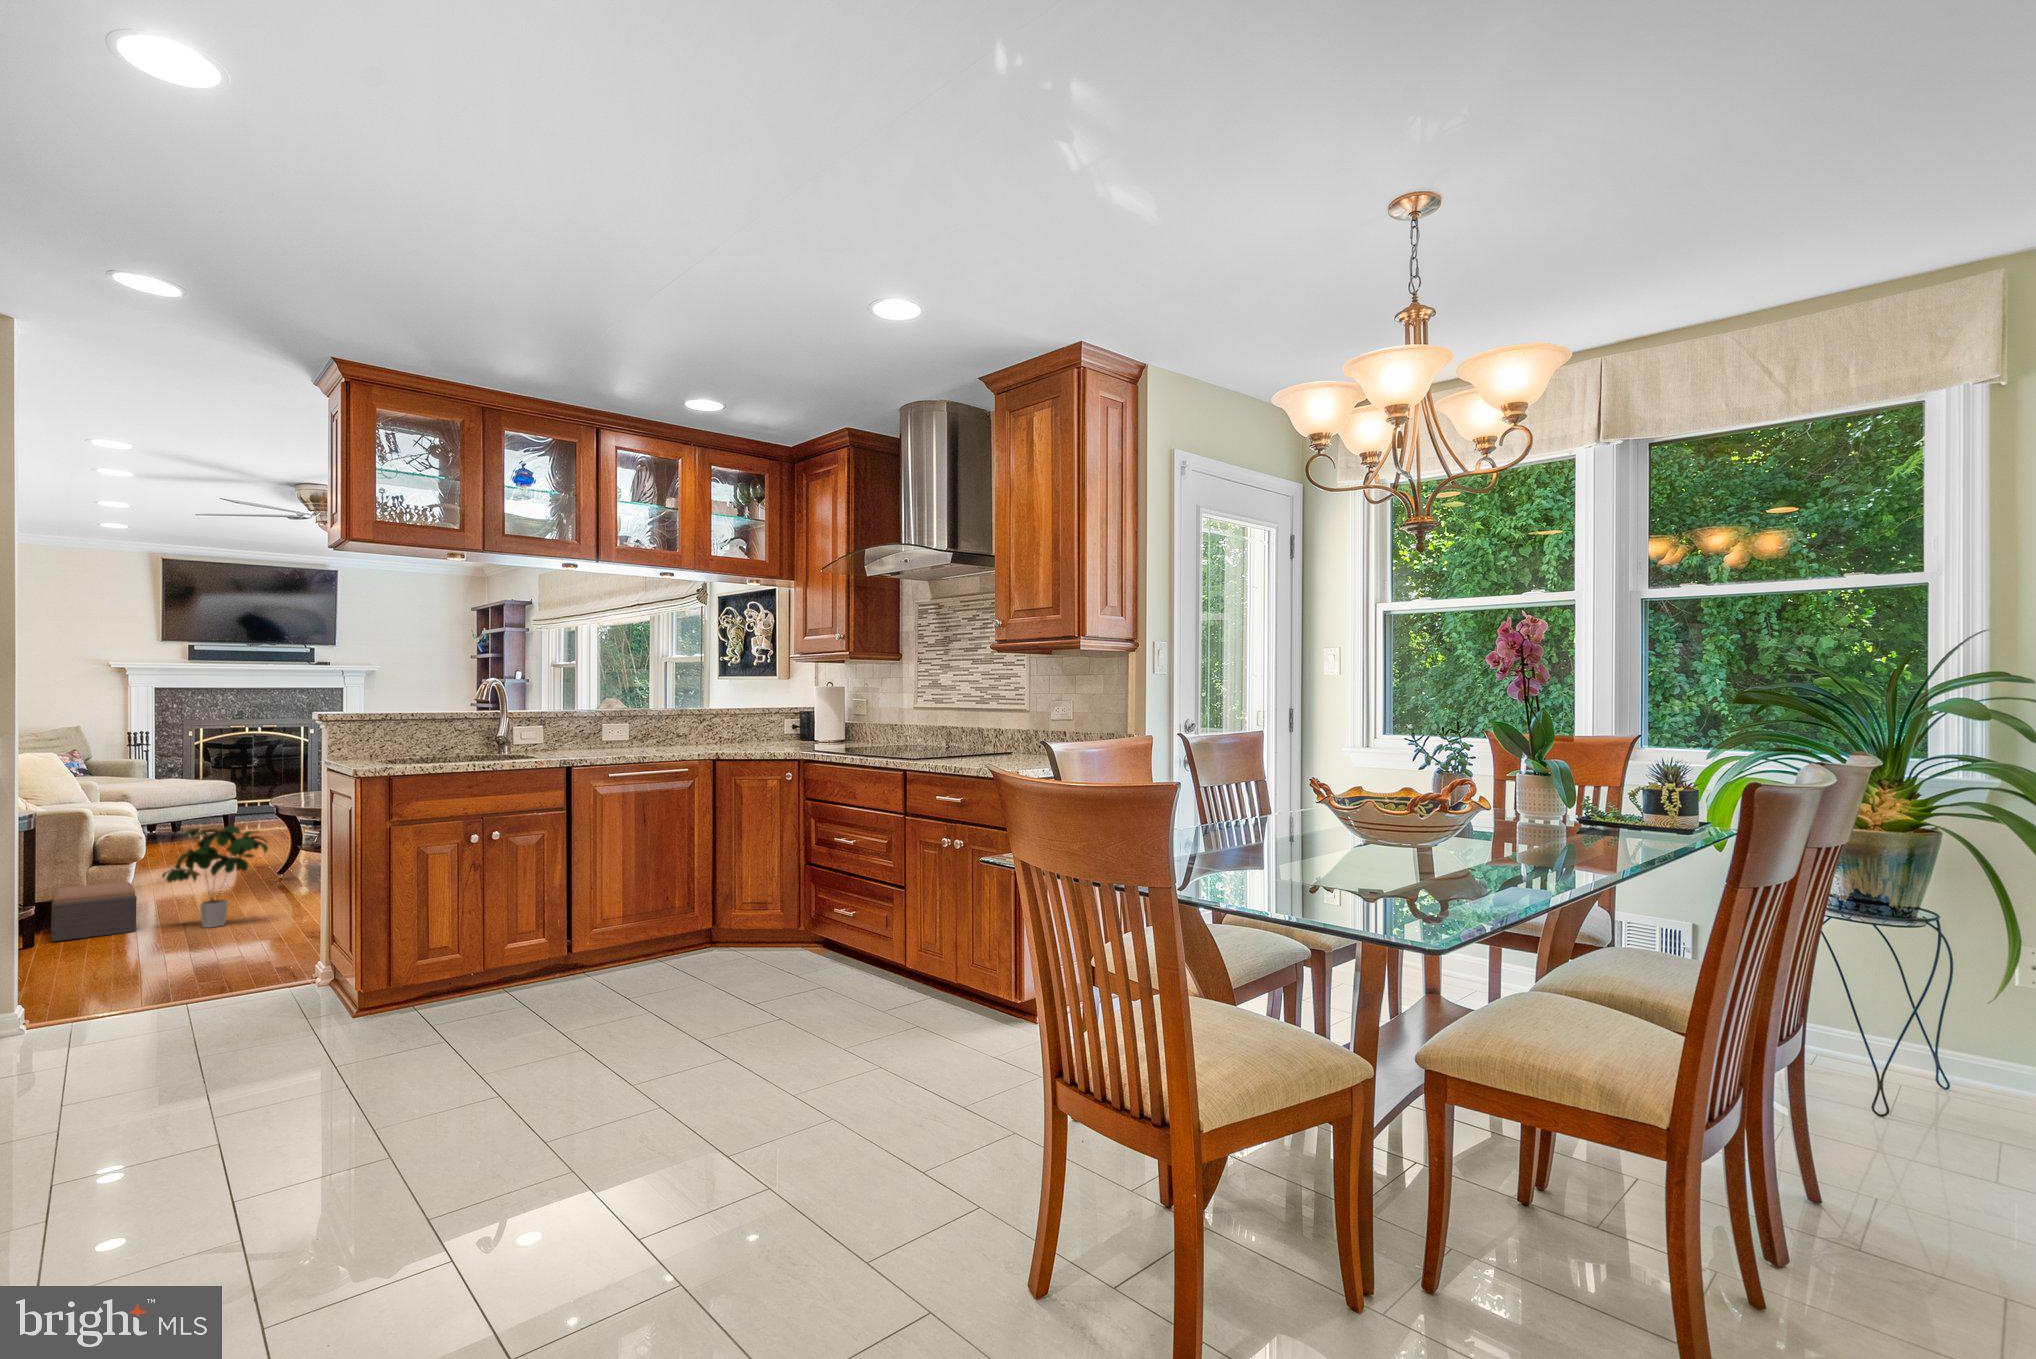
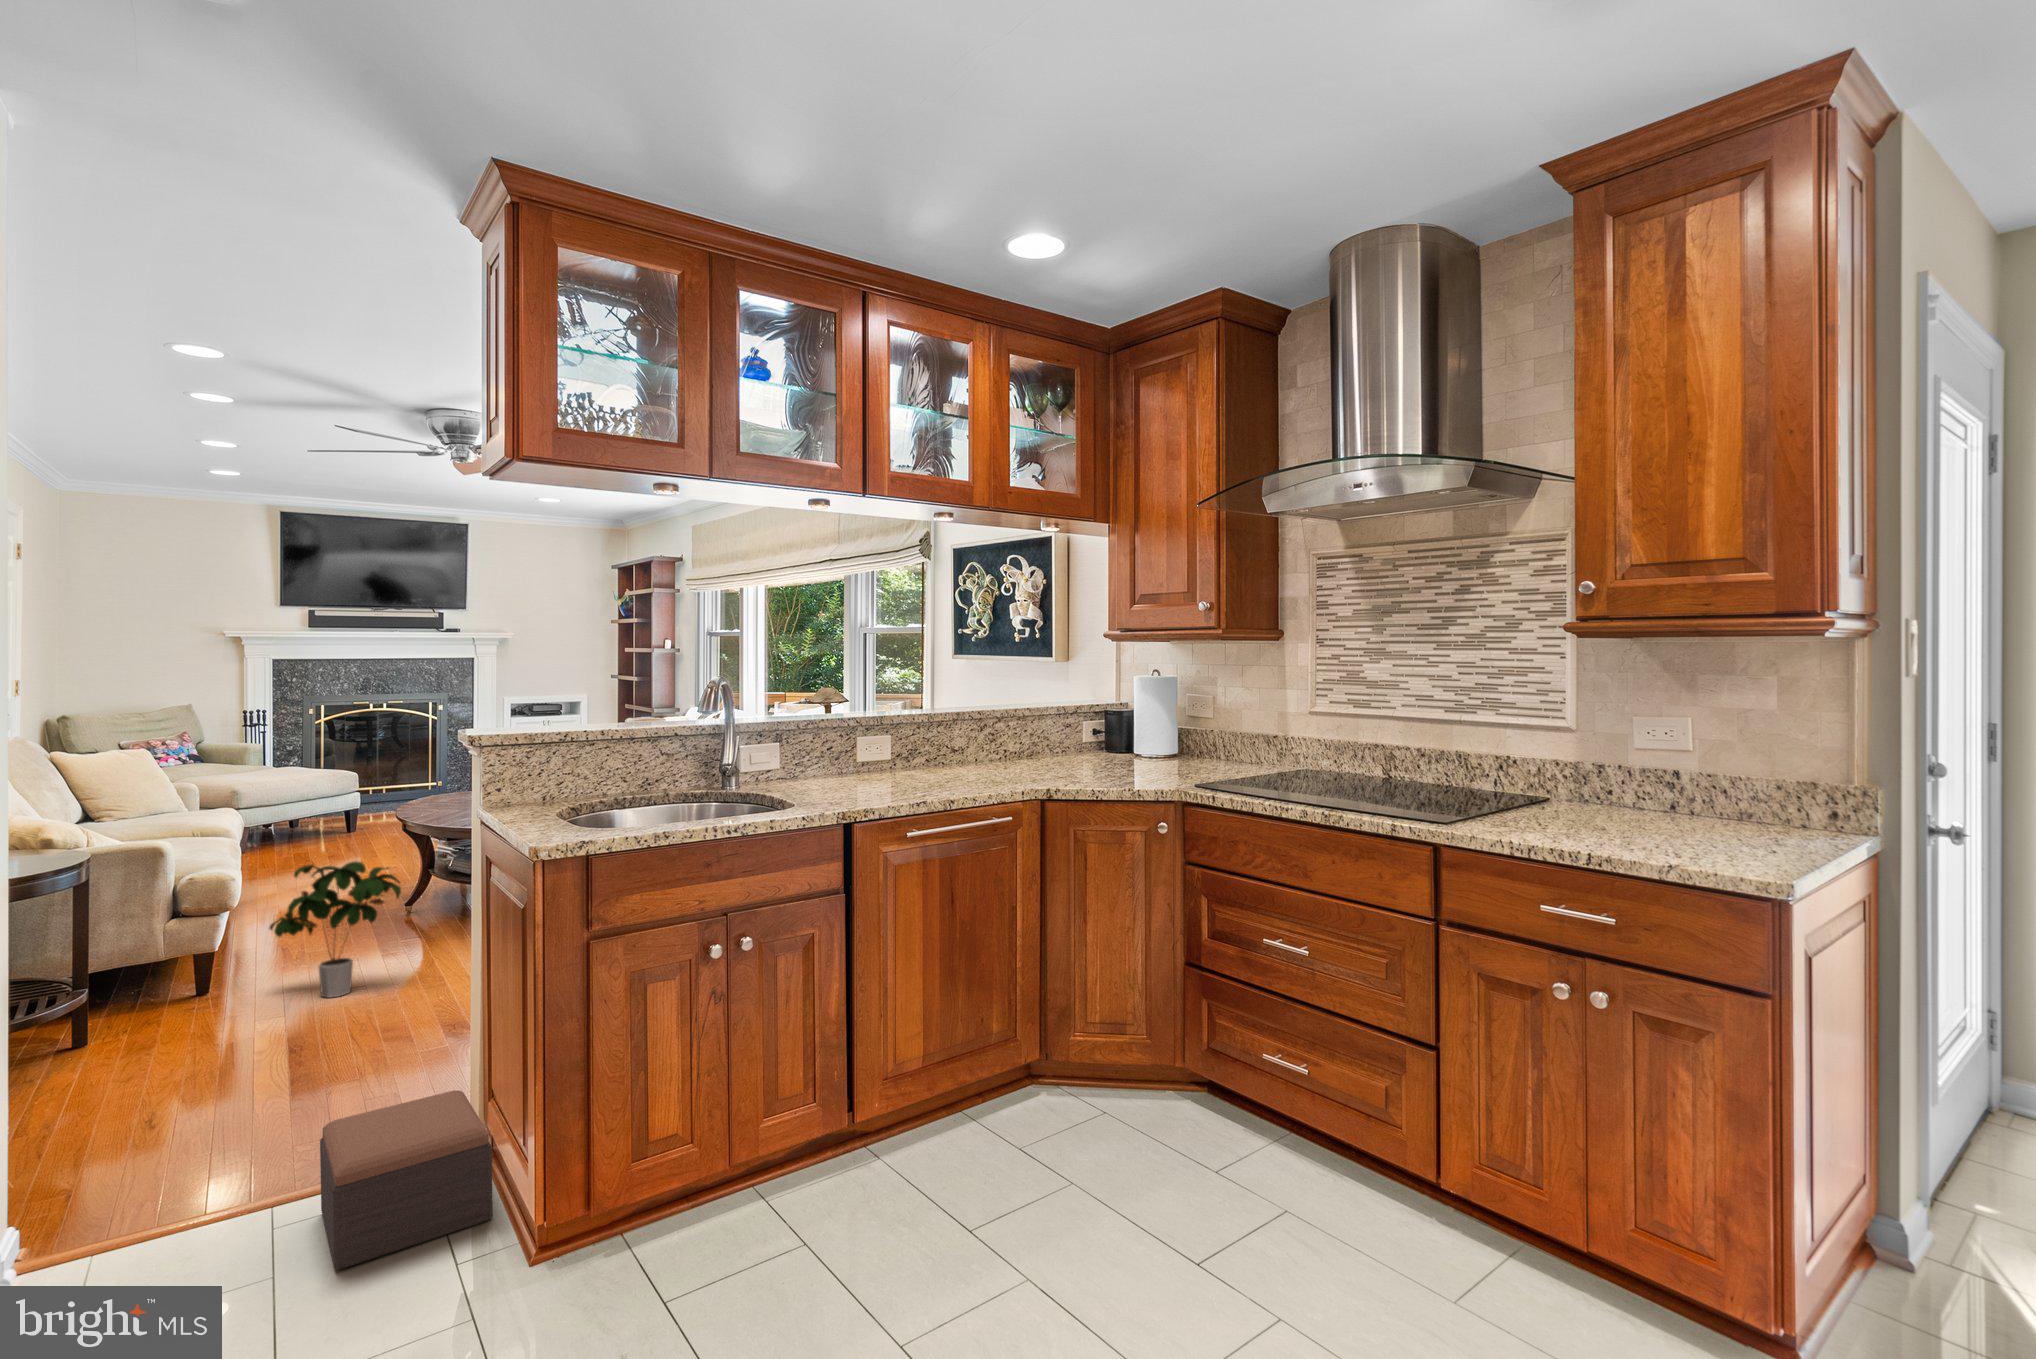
footstool: present [51,882,137,942] -> present [320,1090,493,1270]

